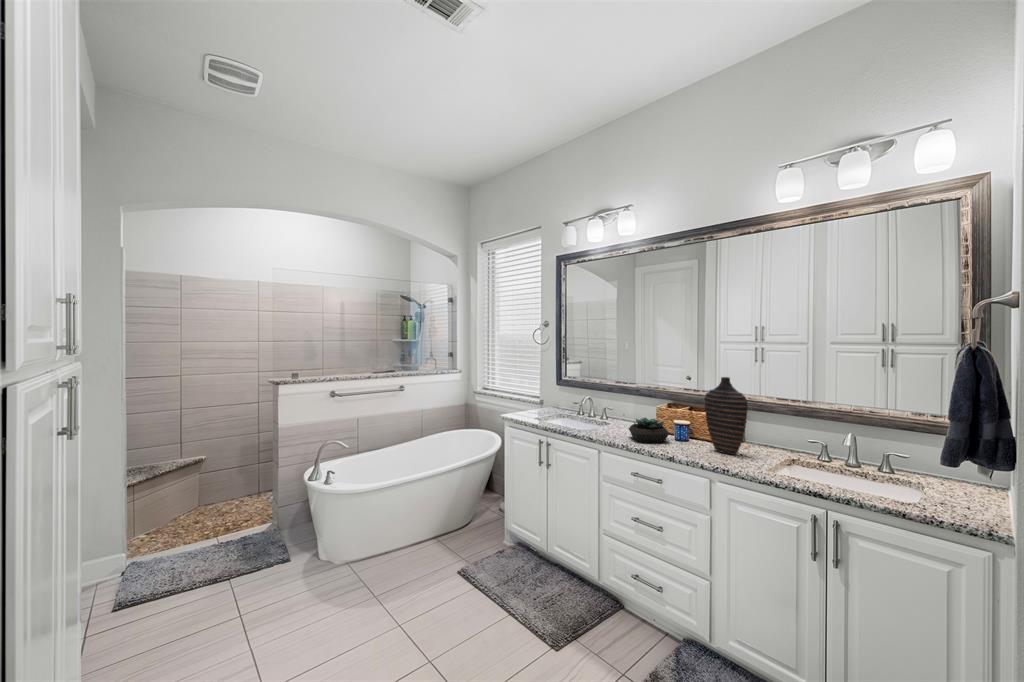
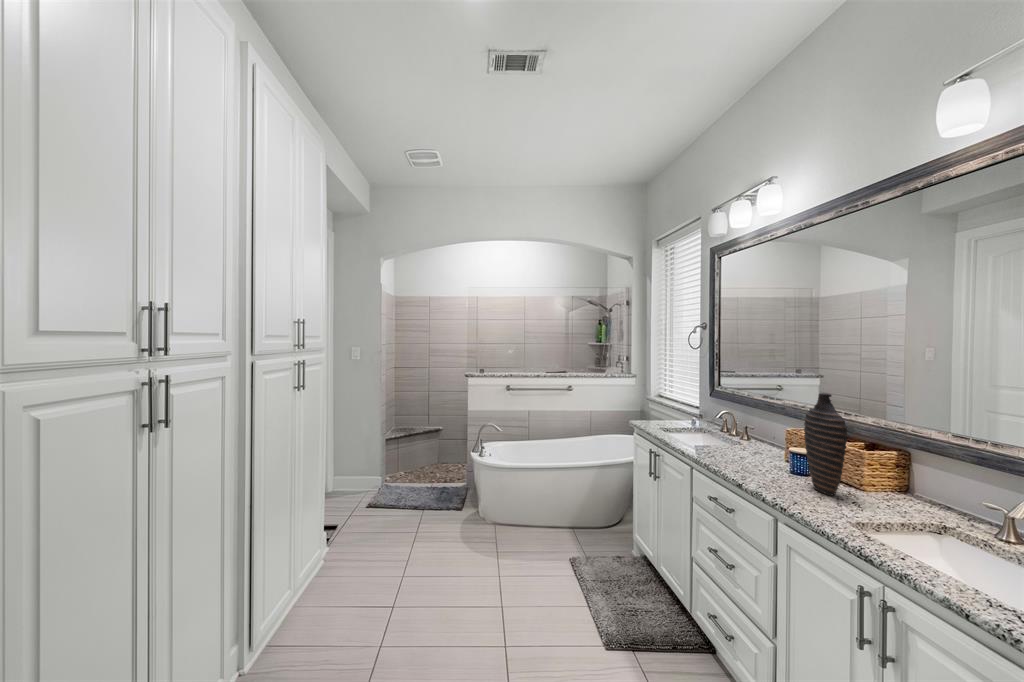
succulent plant: present [629,418,669,443] -> none [725,436,773,468]

